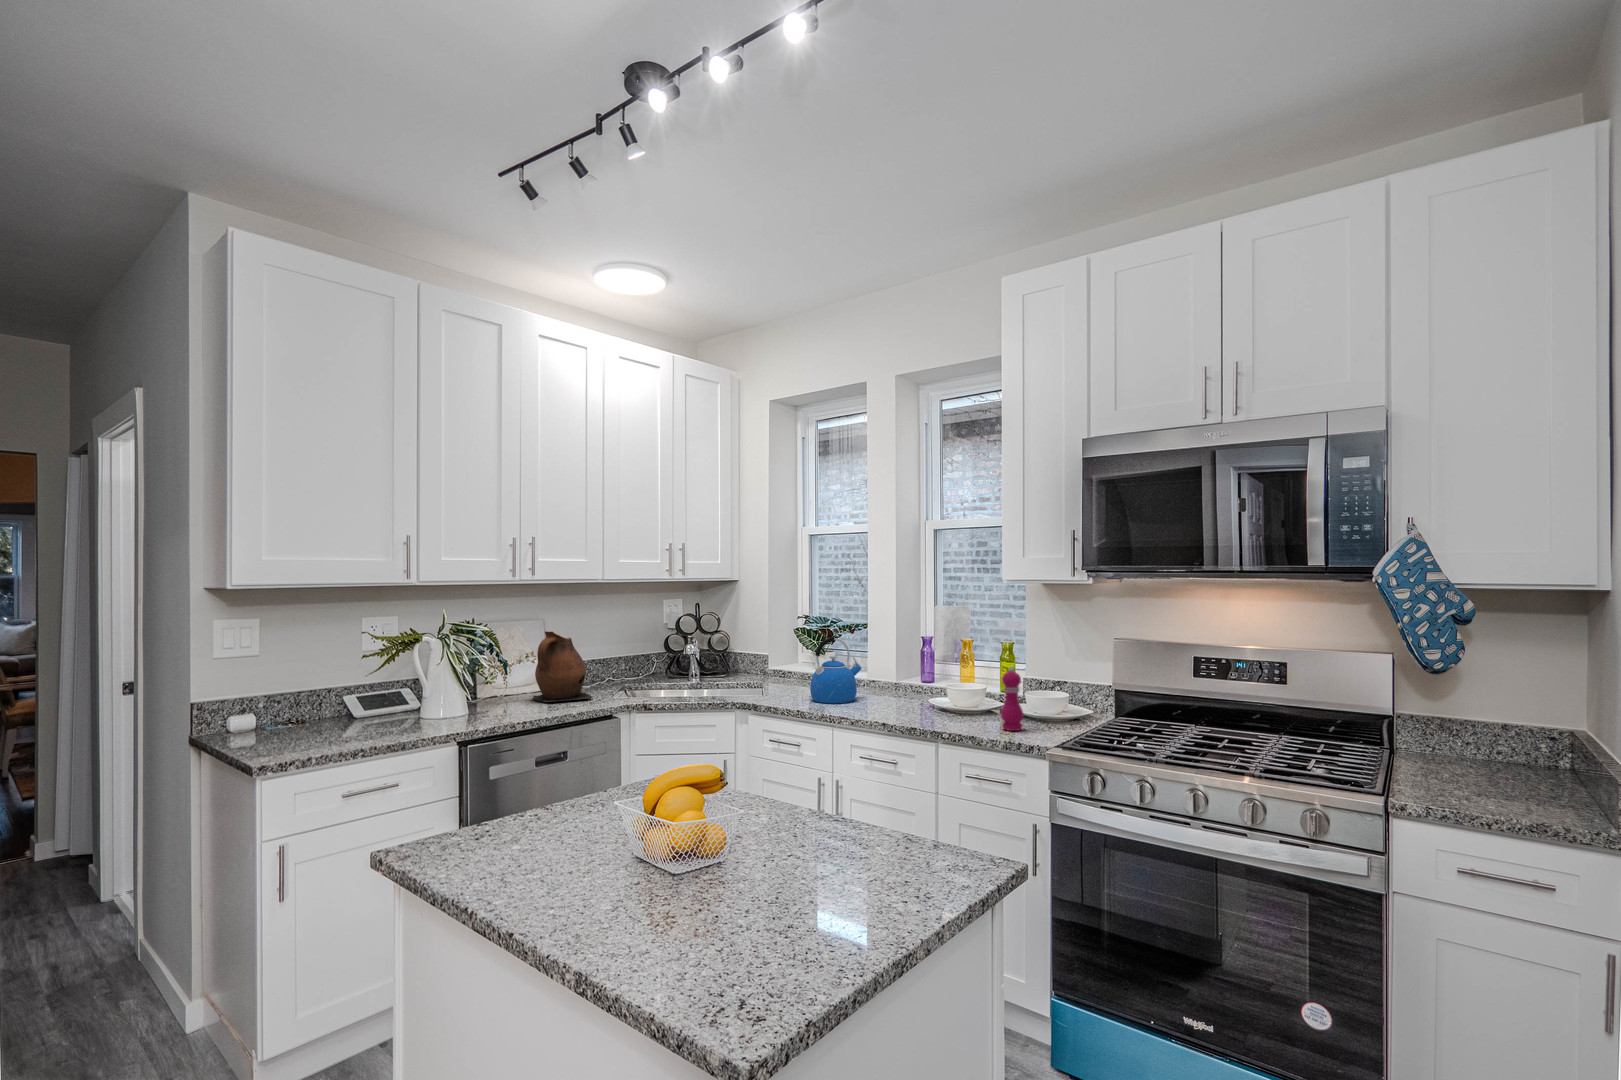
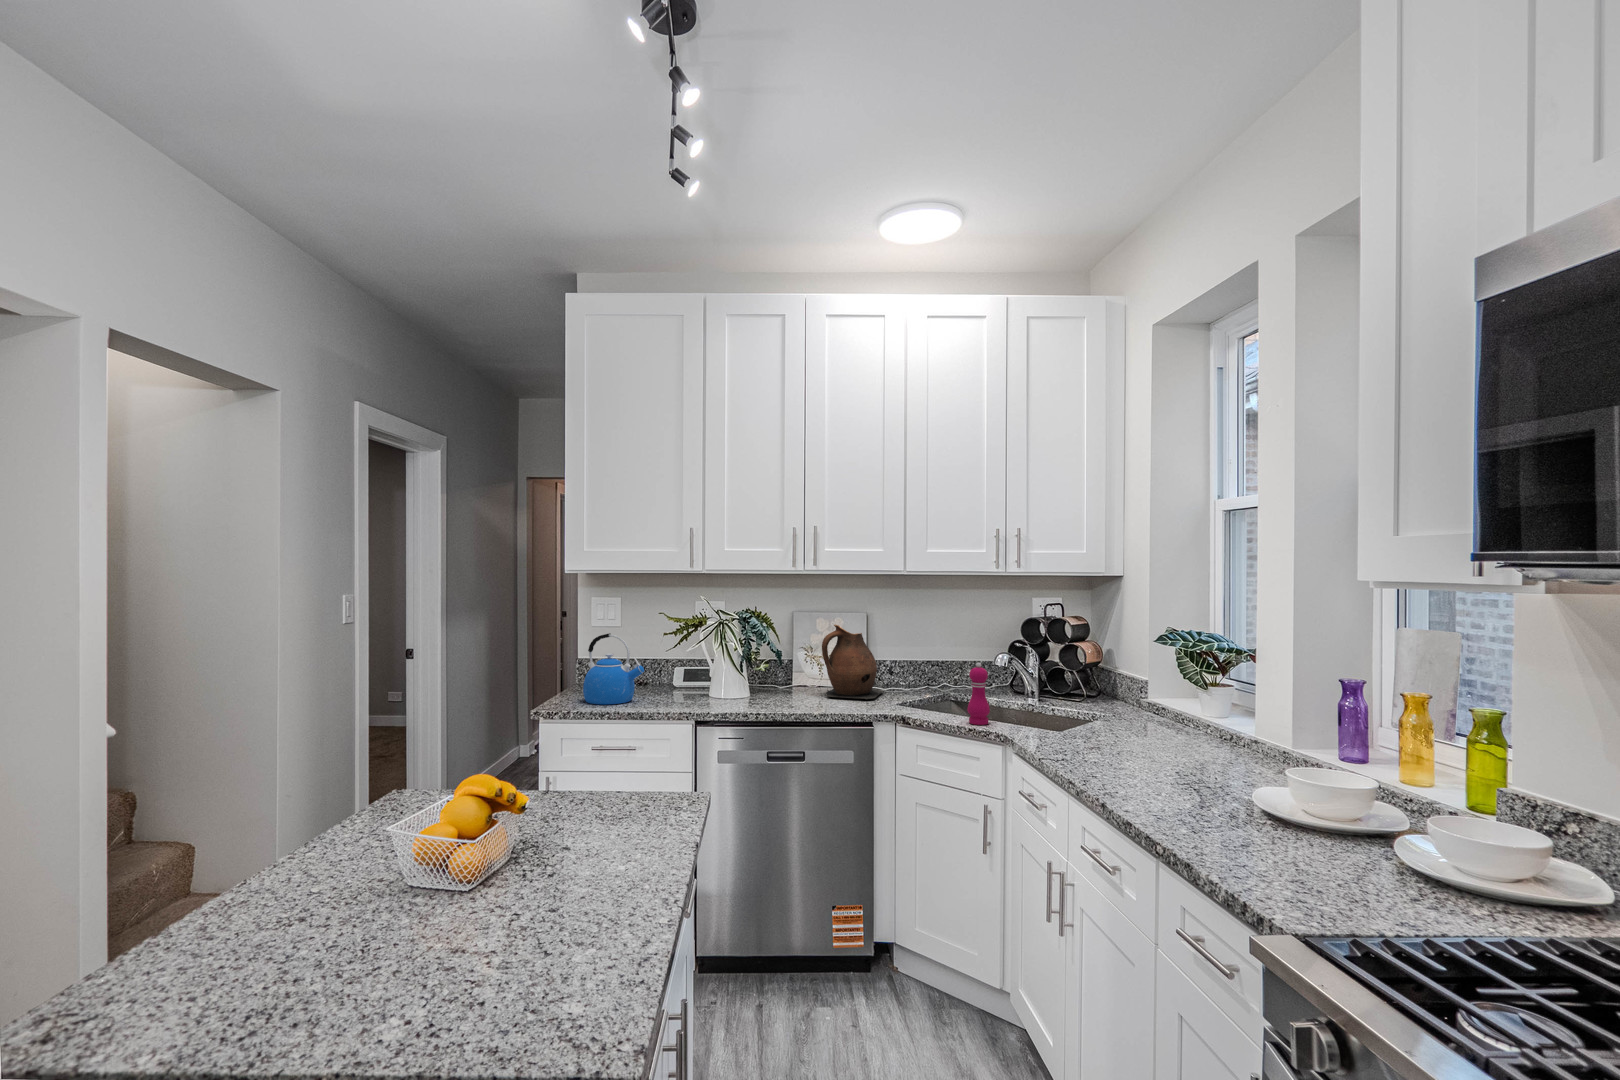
kettle: present [810,637,862,703] -> present [583,633,644,705]
pepper mill: present [1001,667,1024,731] -> present [968,663,990,725]

